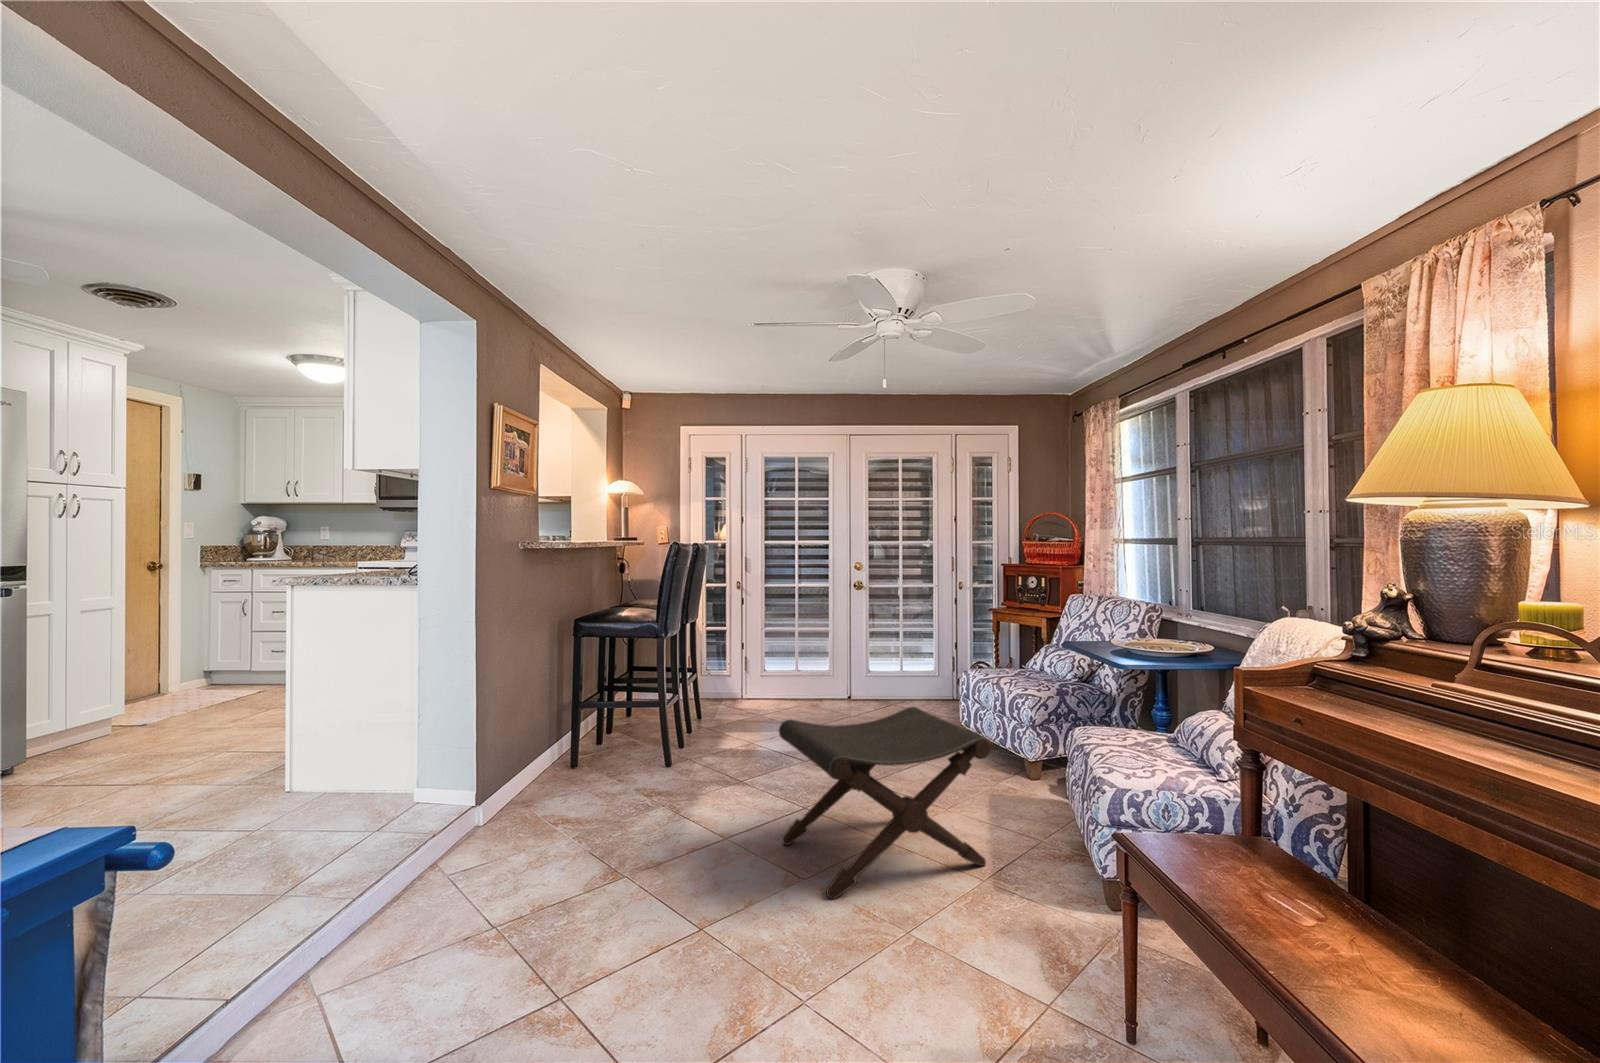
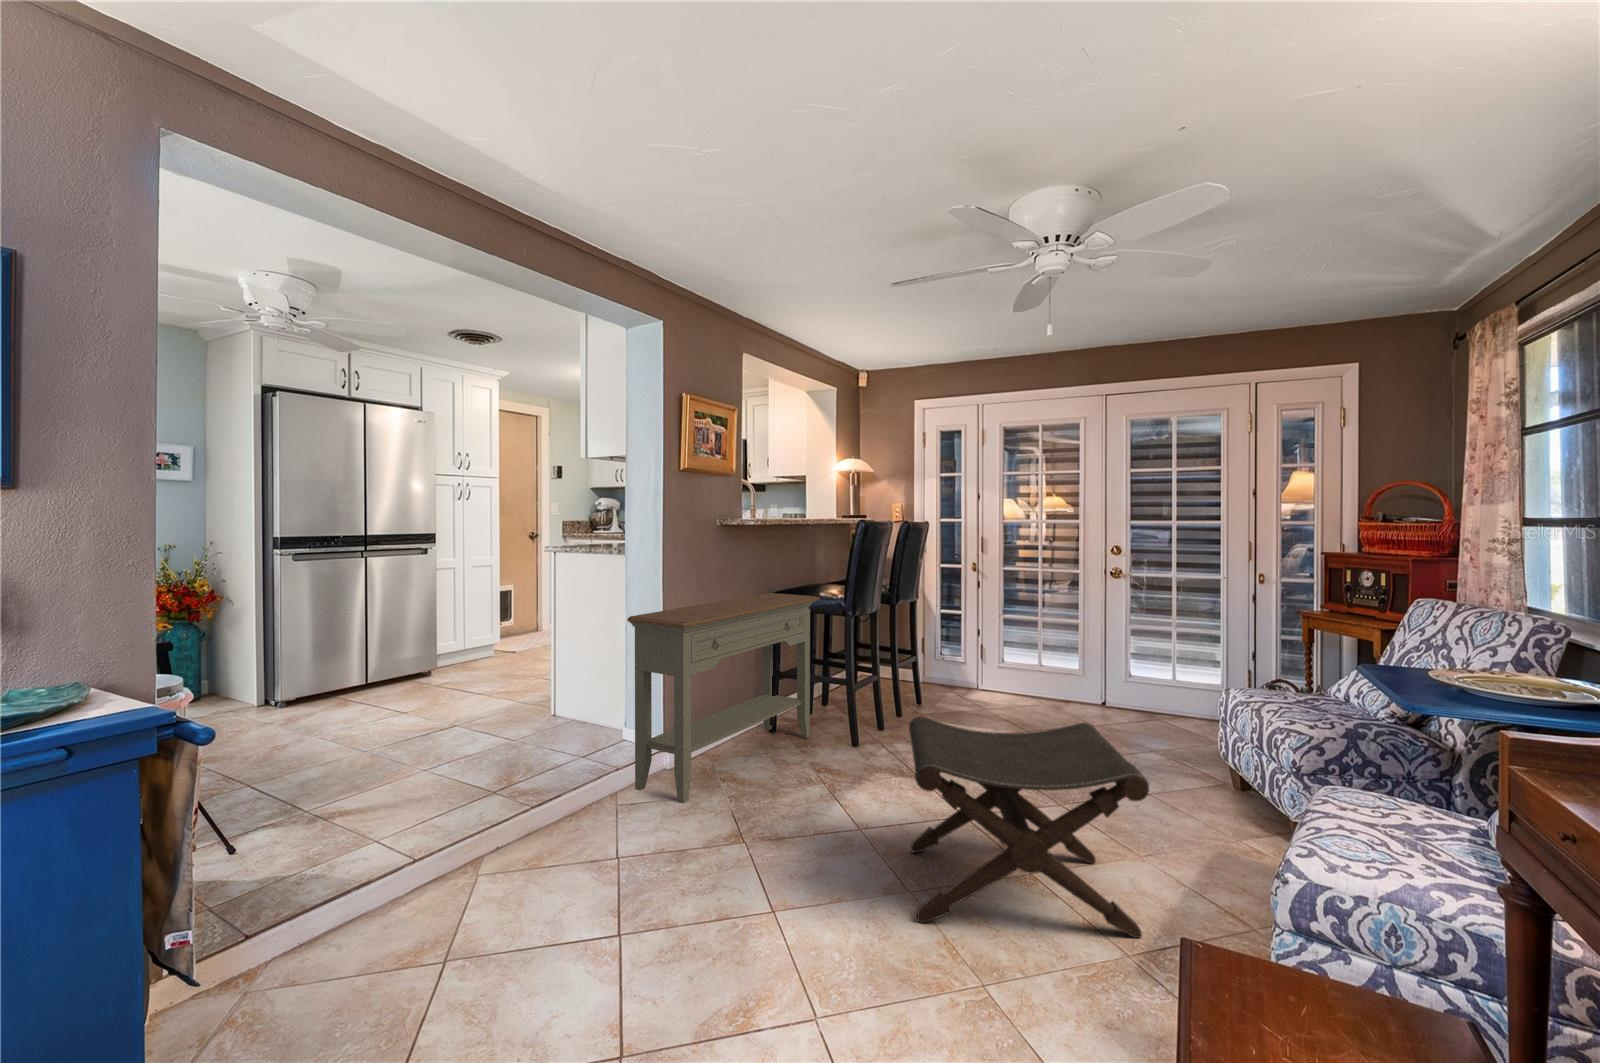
console table: none [452,619,626,852] -> present [627,593,820,803]

